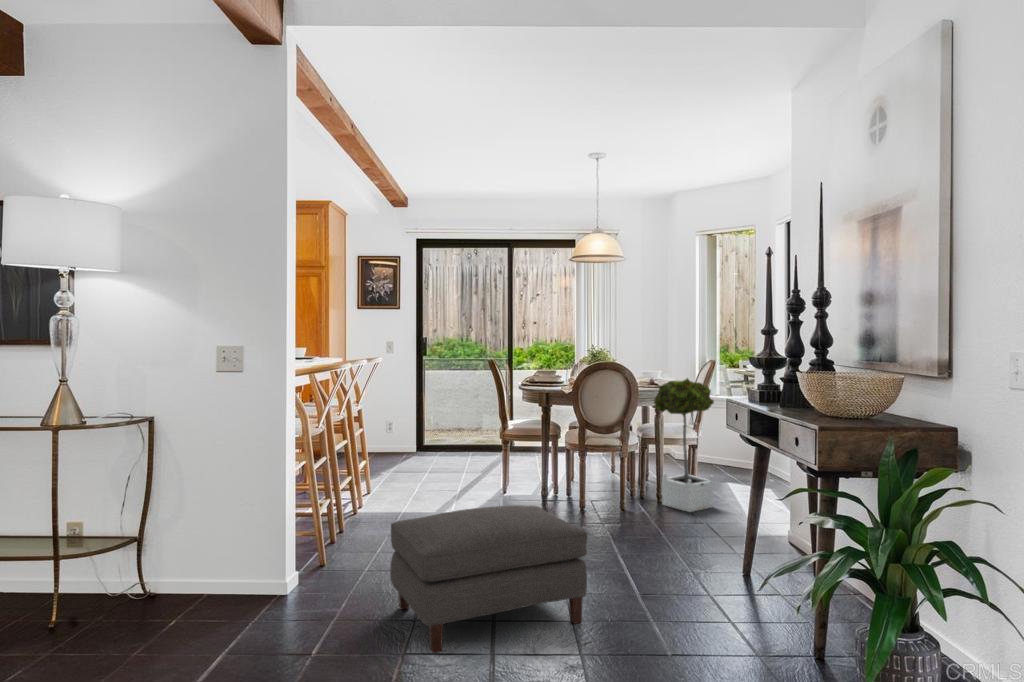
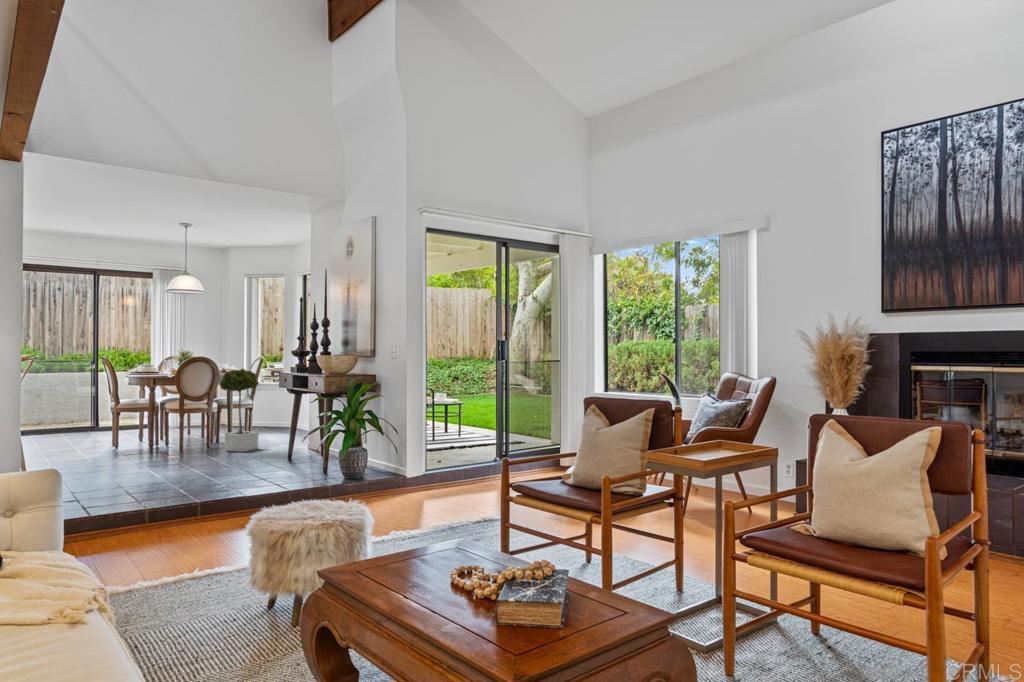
ottoman: present [390,505,587,653] -> none [88,433,215,503]

